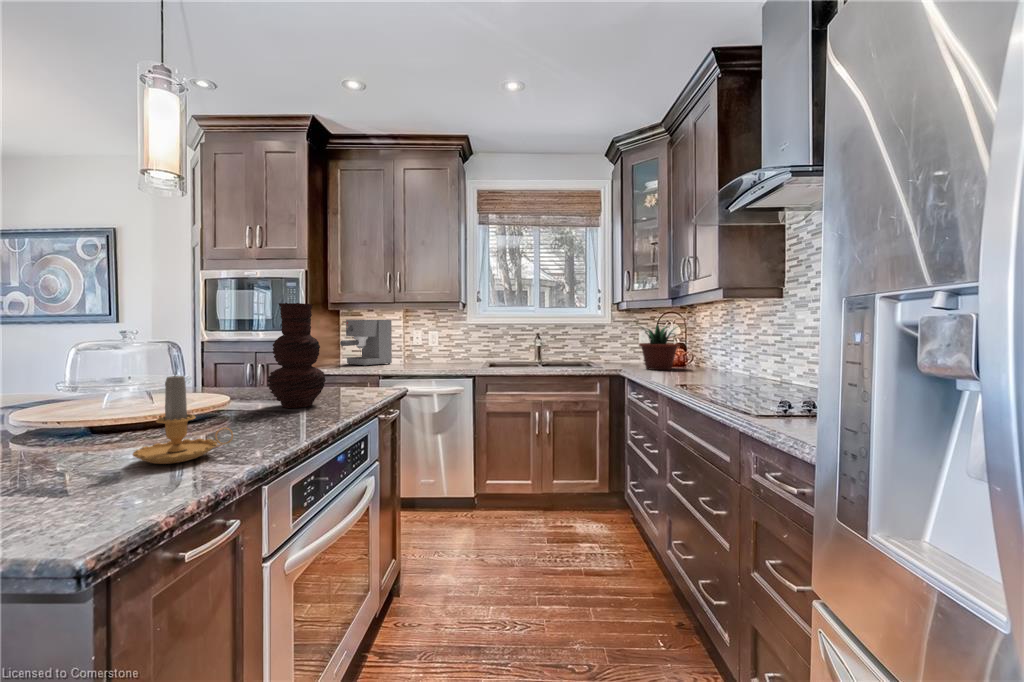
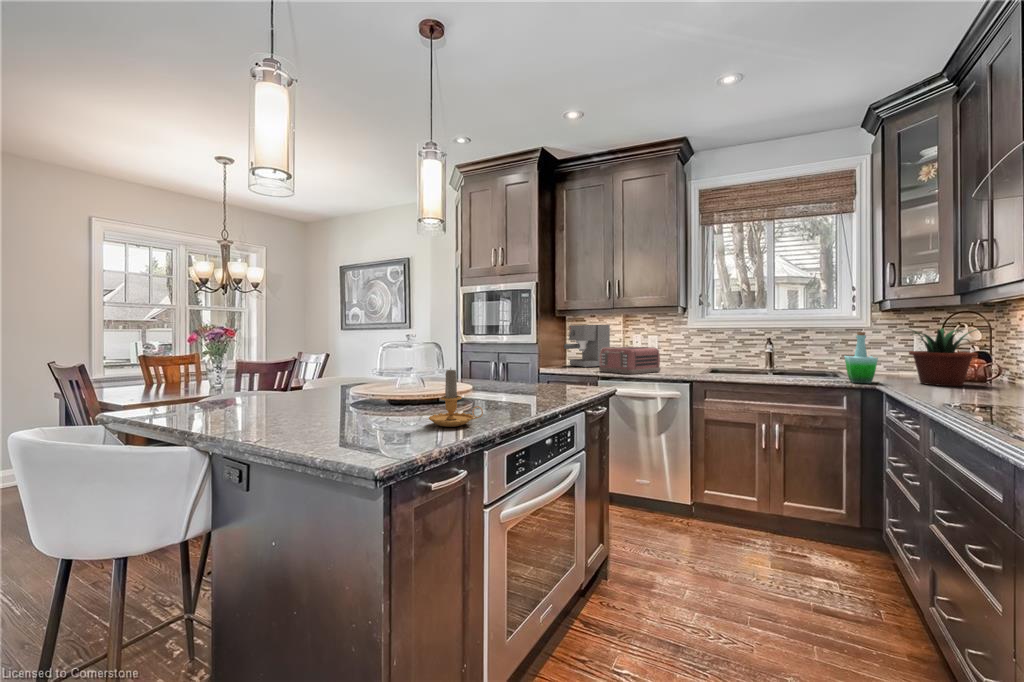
vase: present [267,303,326,408] -> none [505,316,547,399]
bottle: none [597,328,621,371] -> present [845,332,878,383]
toaster: none [382,343,445,371] -> present [599,347,661,374]

